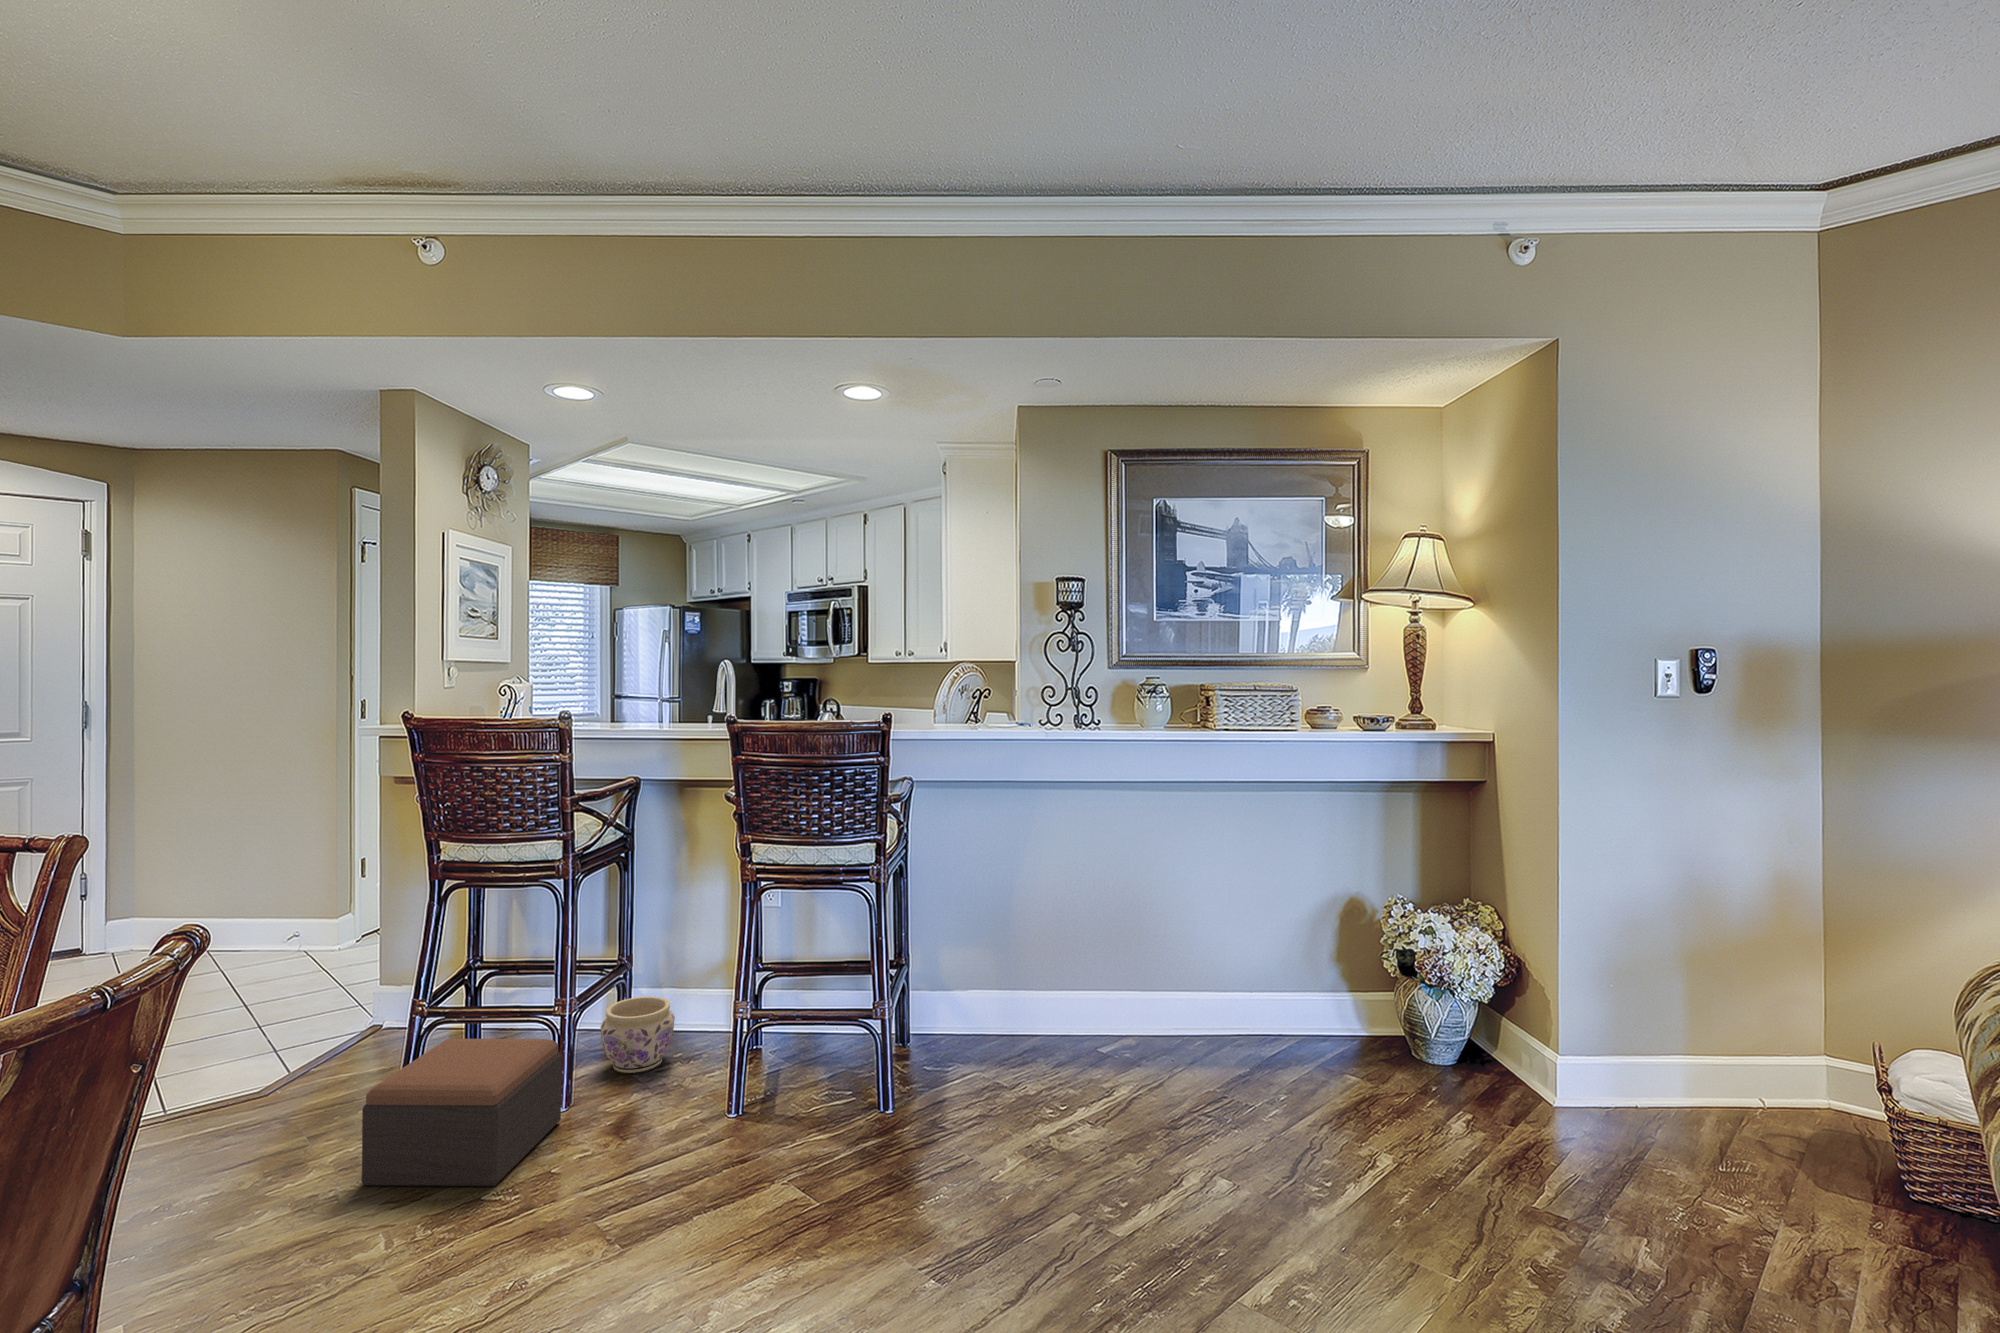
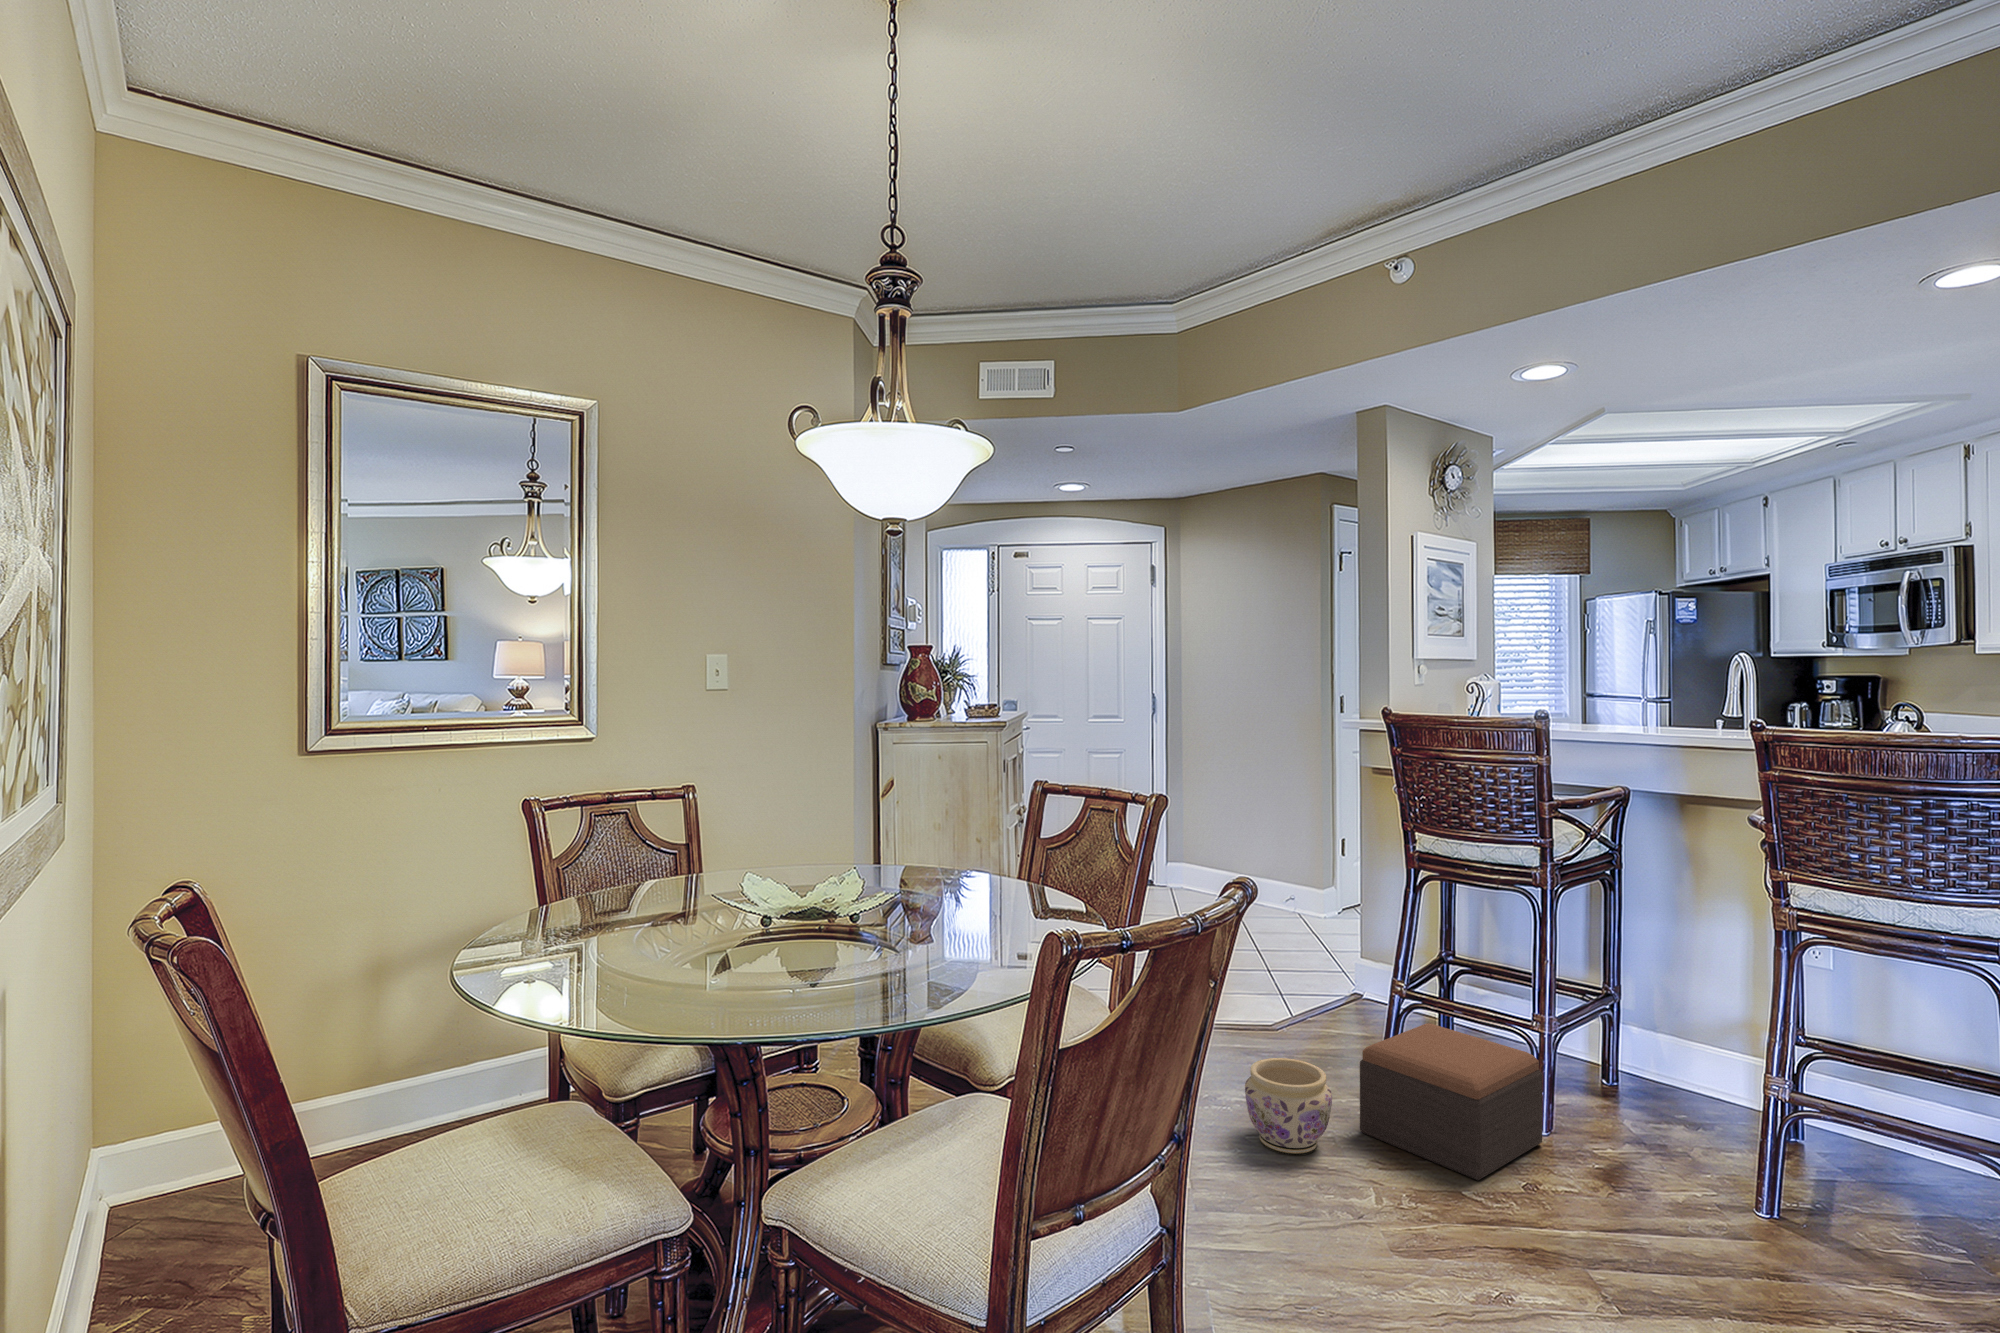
planter: present [601,996,675,1074] -> present [1245,1058,1332,1155]

